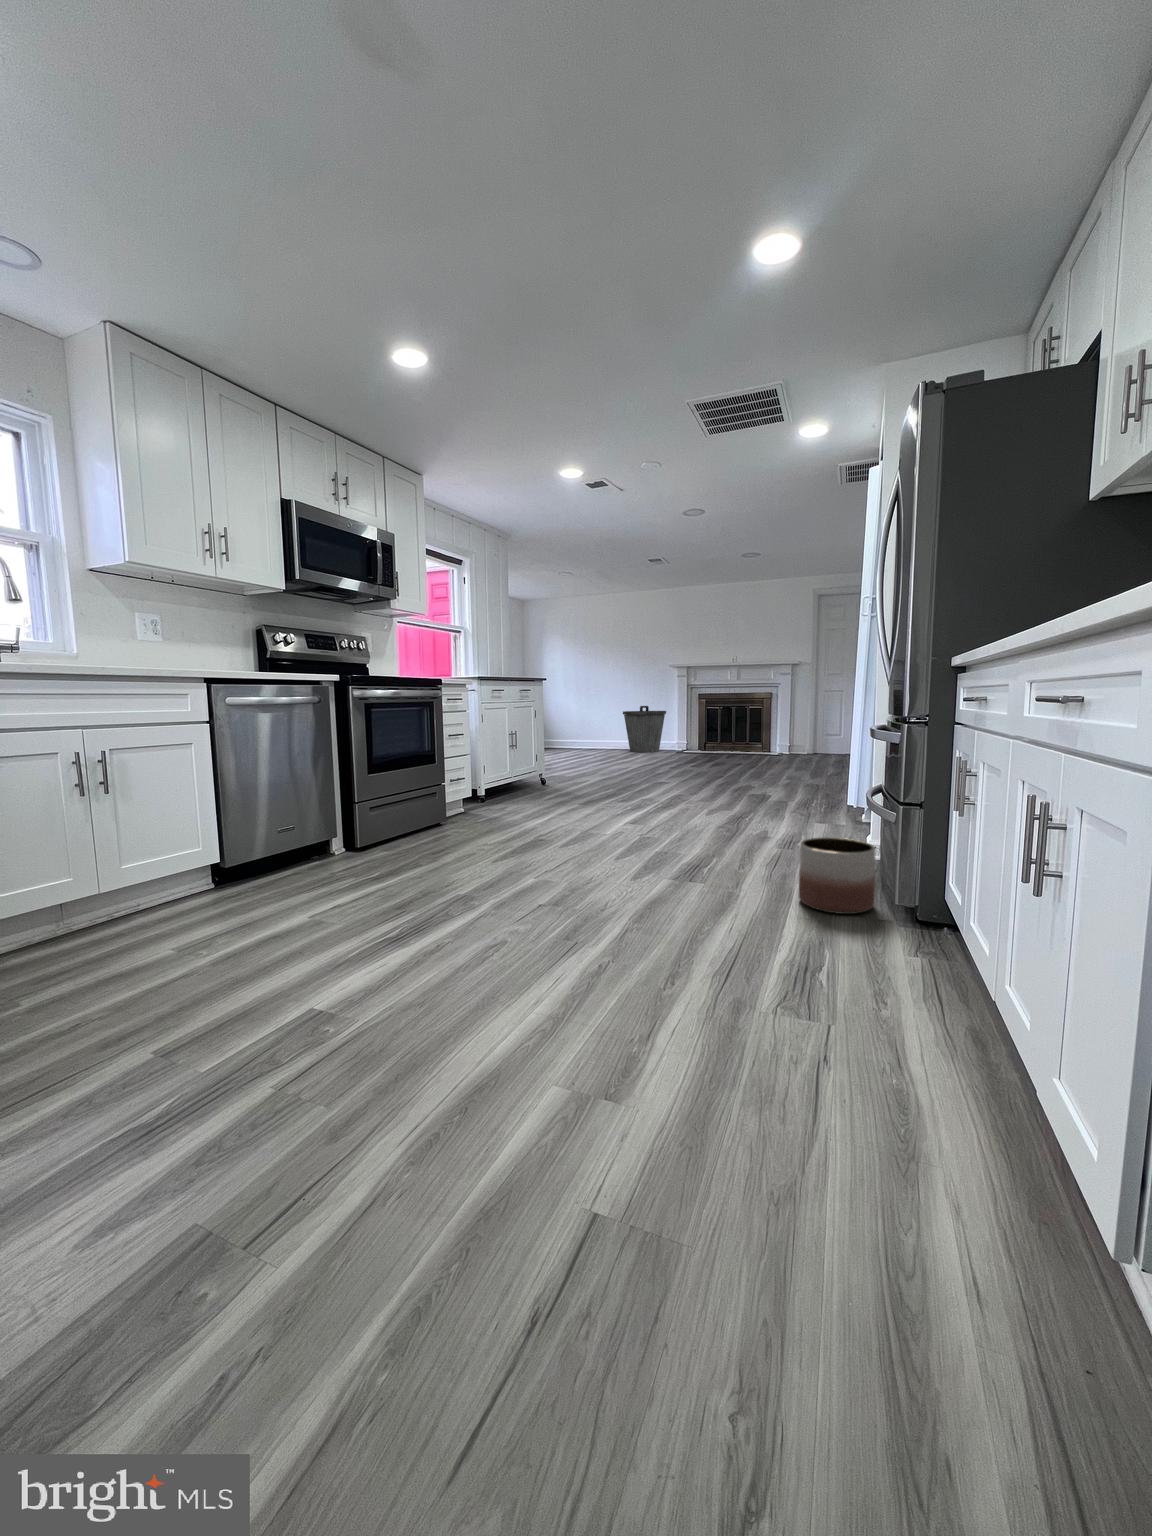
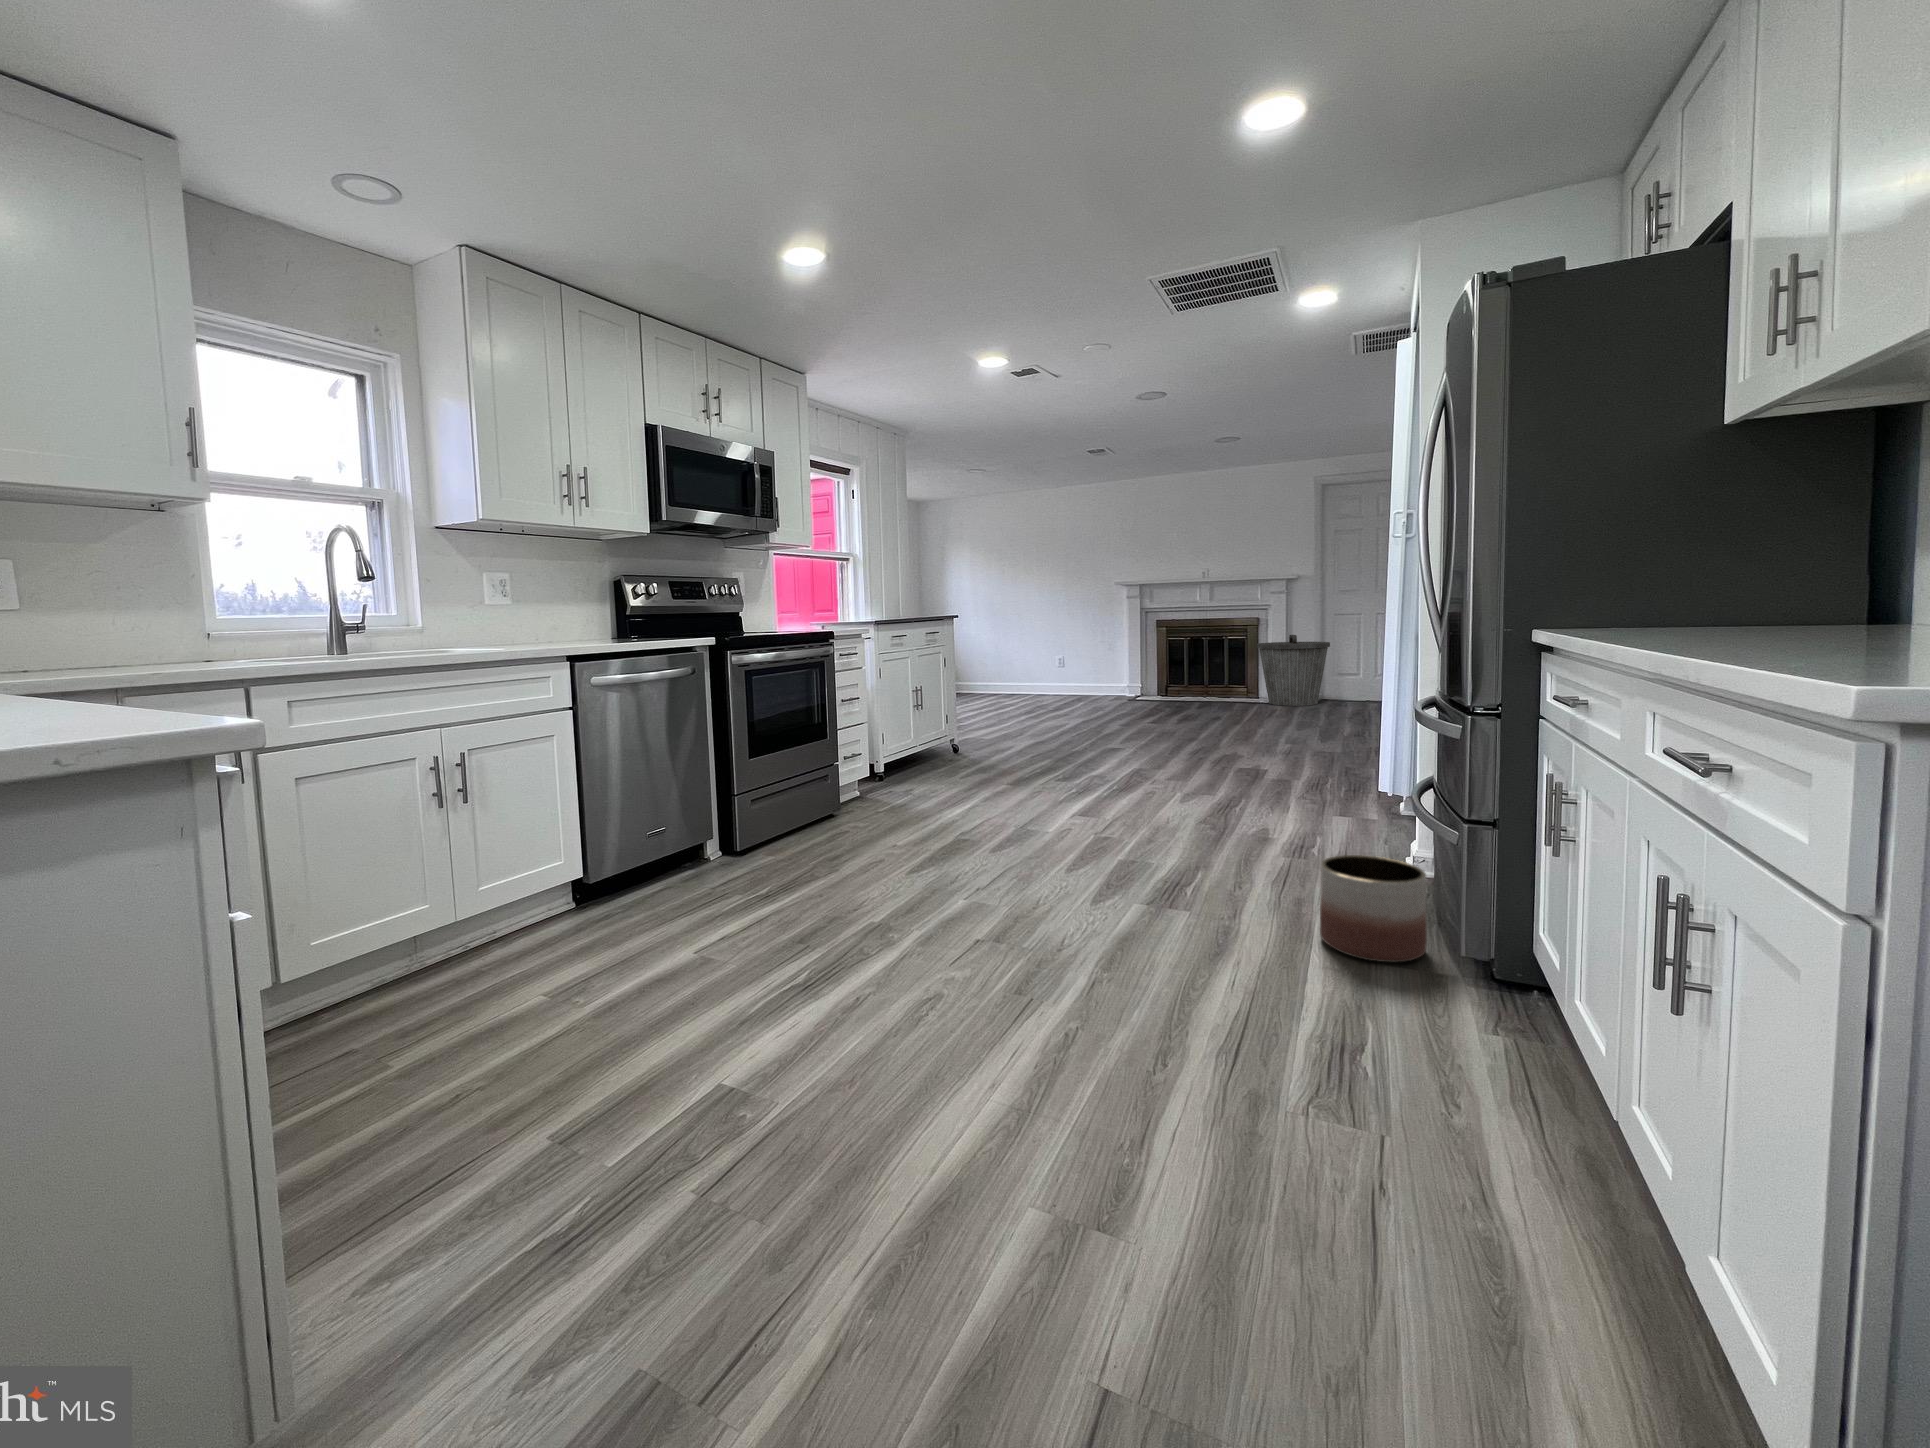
trash can: present [623,706,666,752] -> present [1257,635,1330,706]

